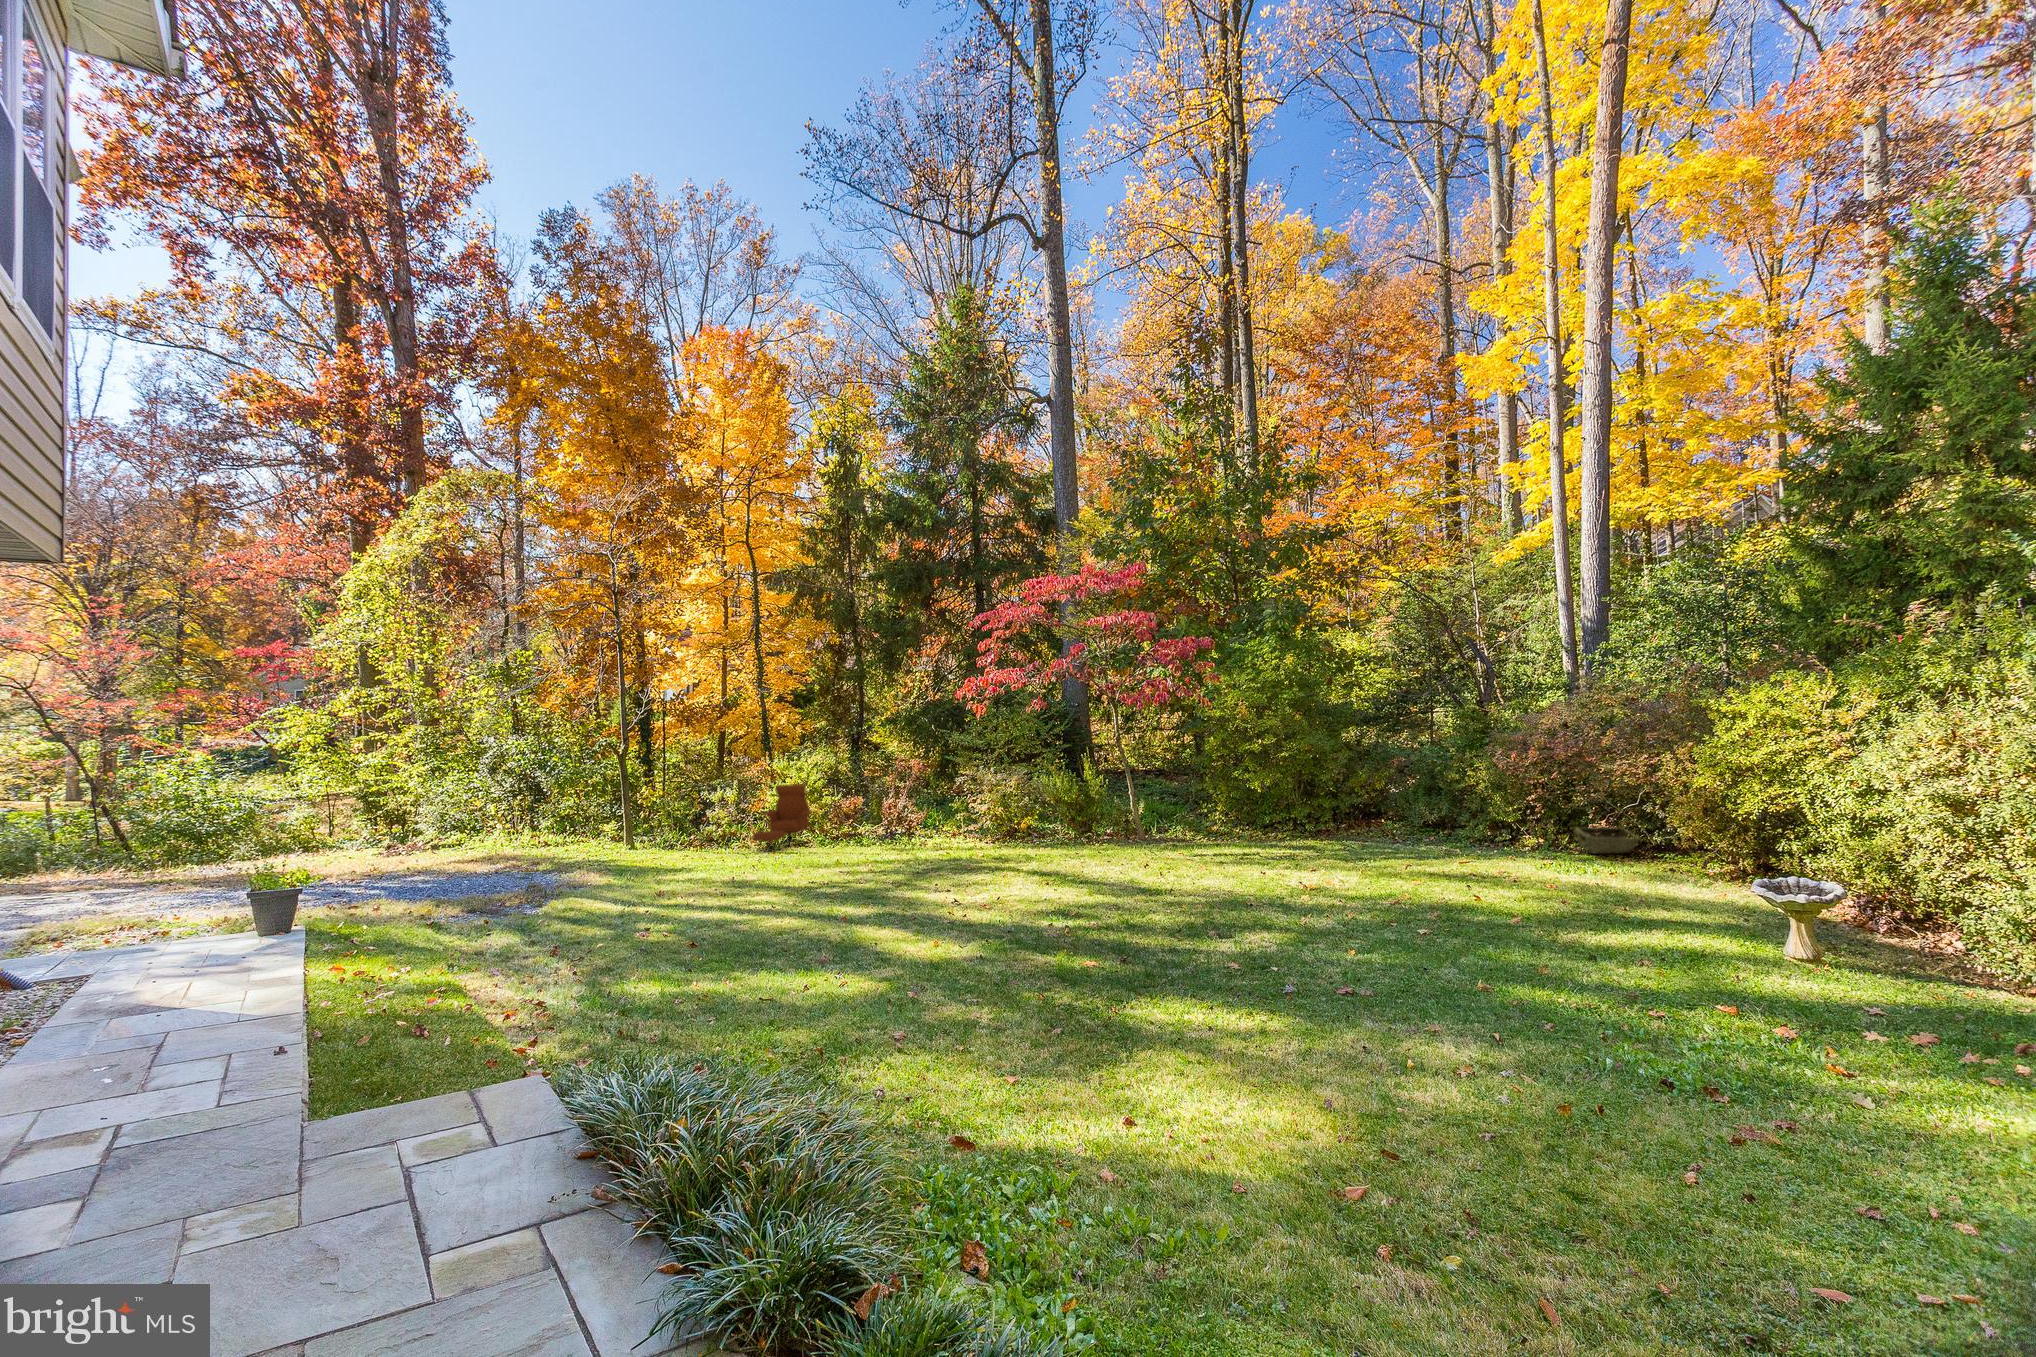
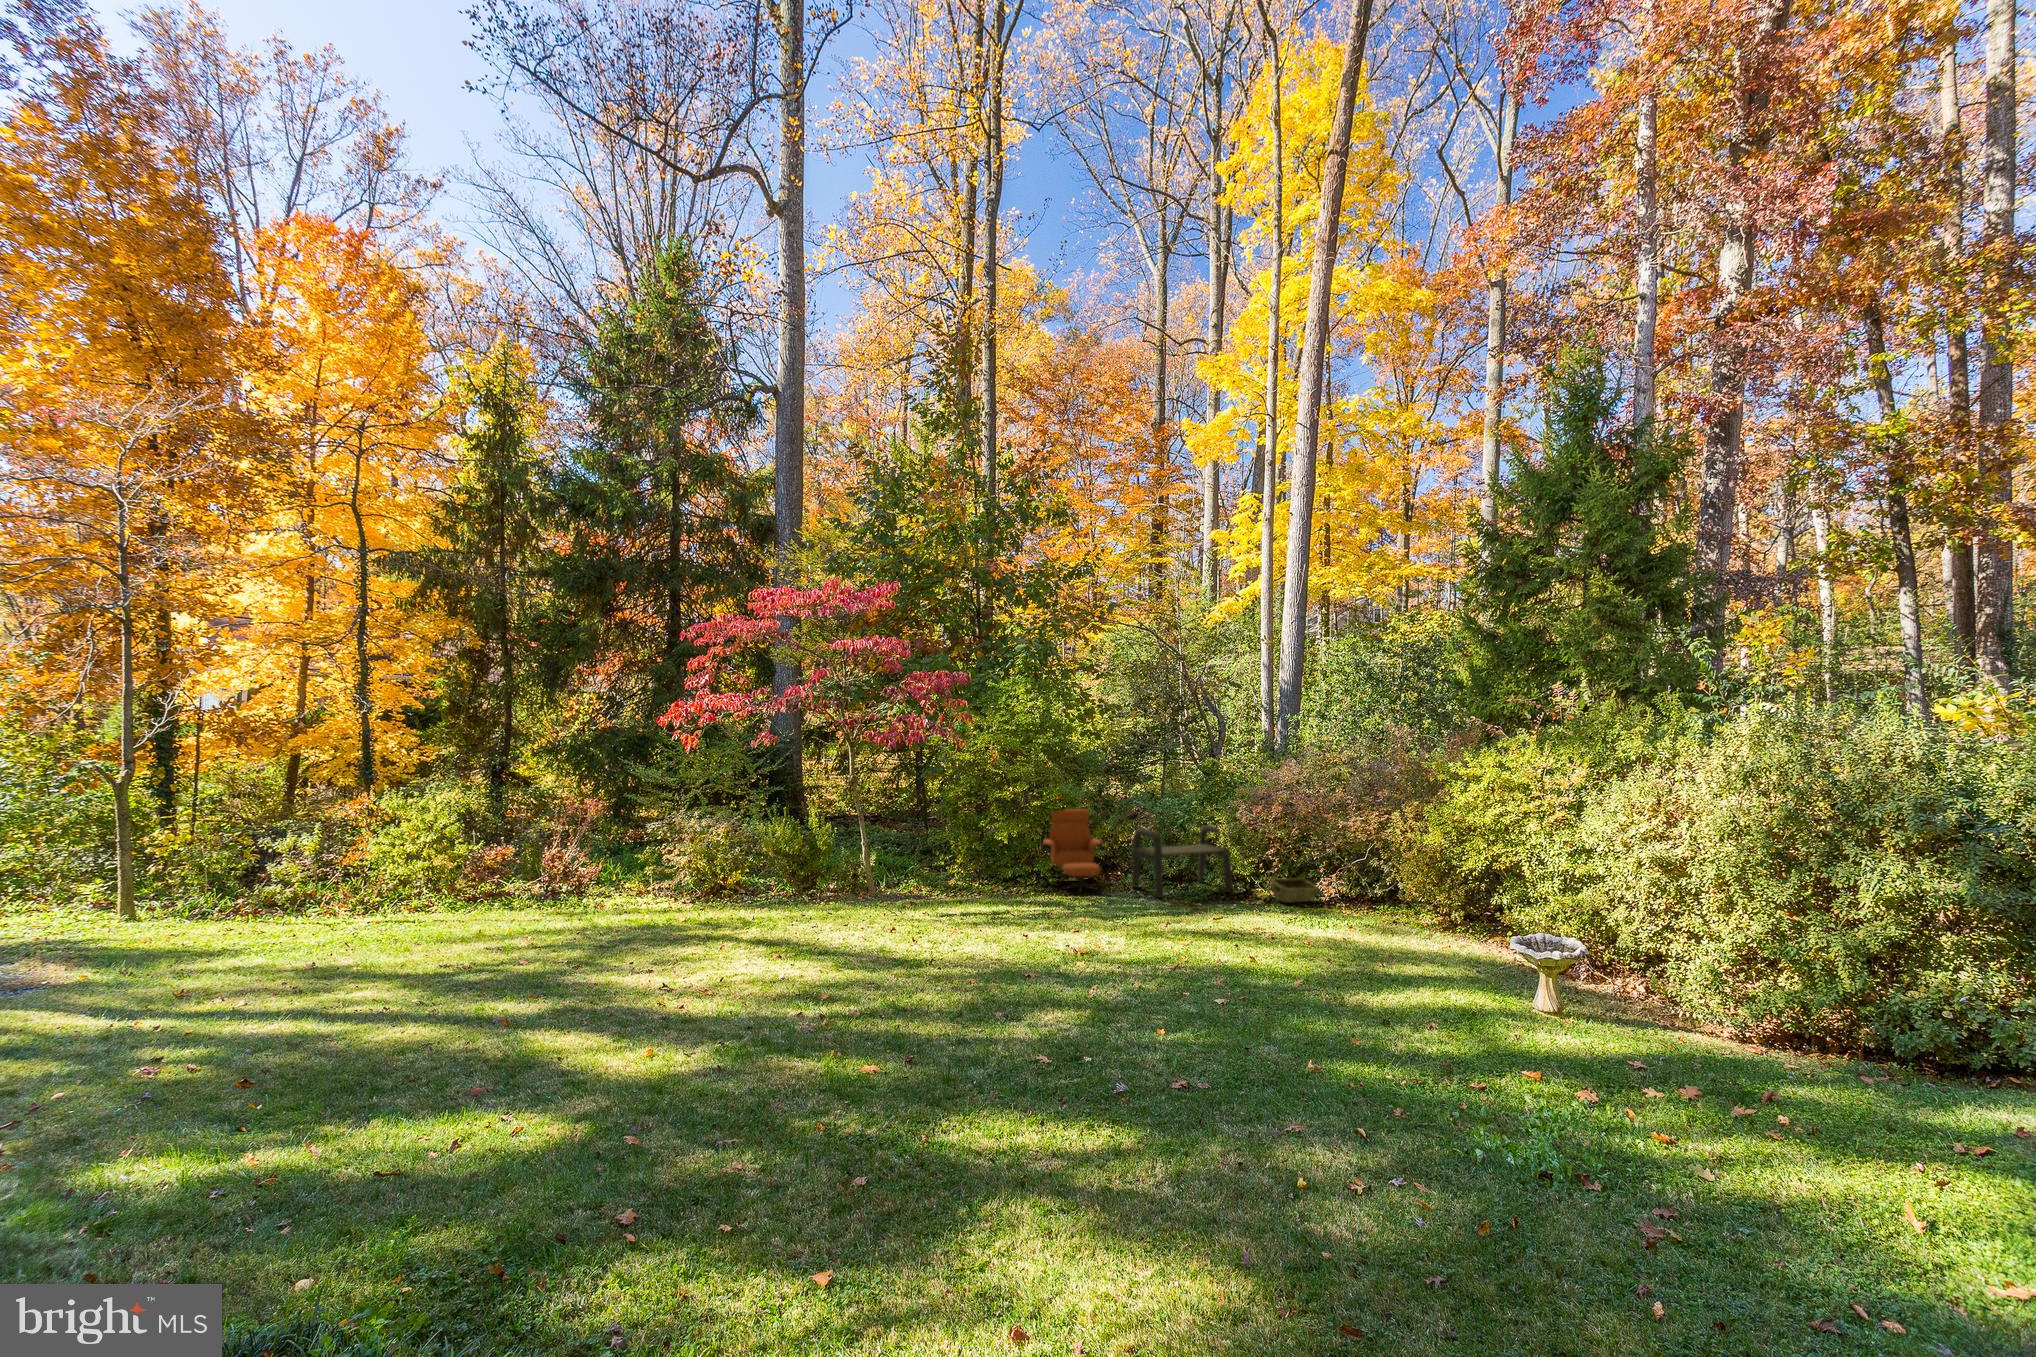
bench: none [1411,769,1532,846] -> present [1132,825,1232,898]
lounge chair: present [753,784,812,852] -> present [1043,809,1101,892]

